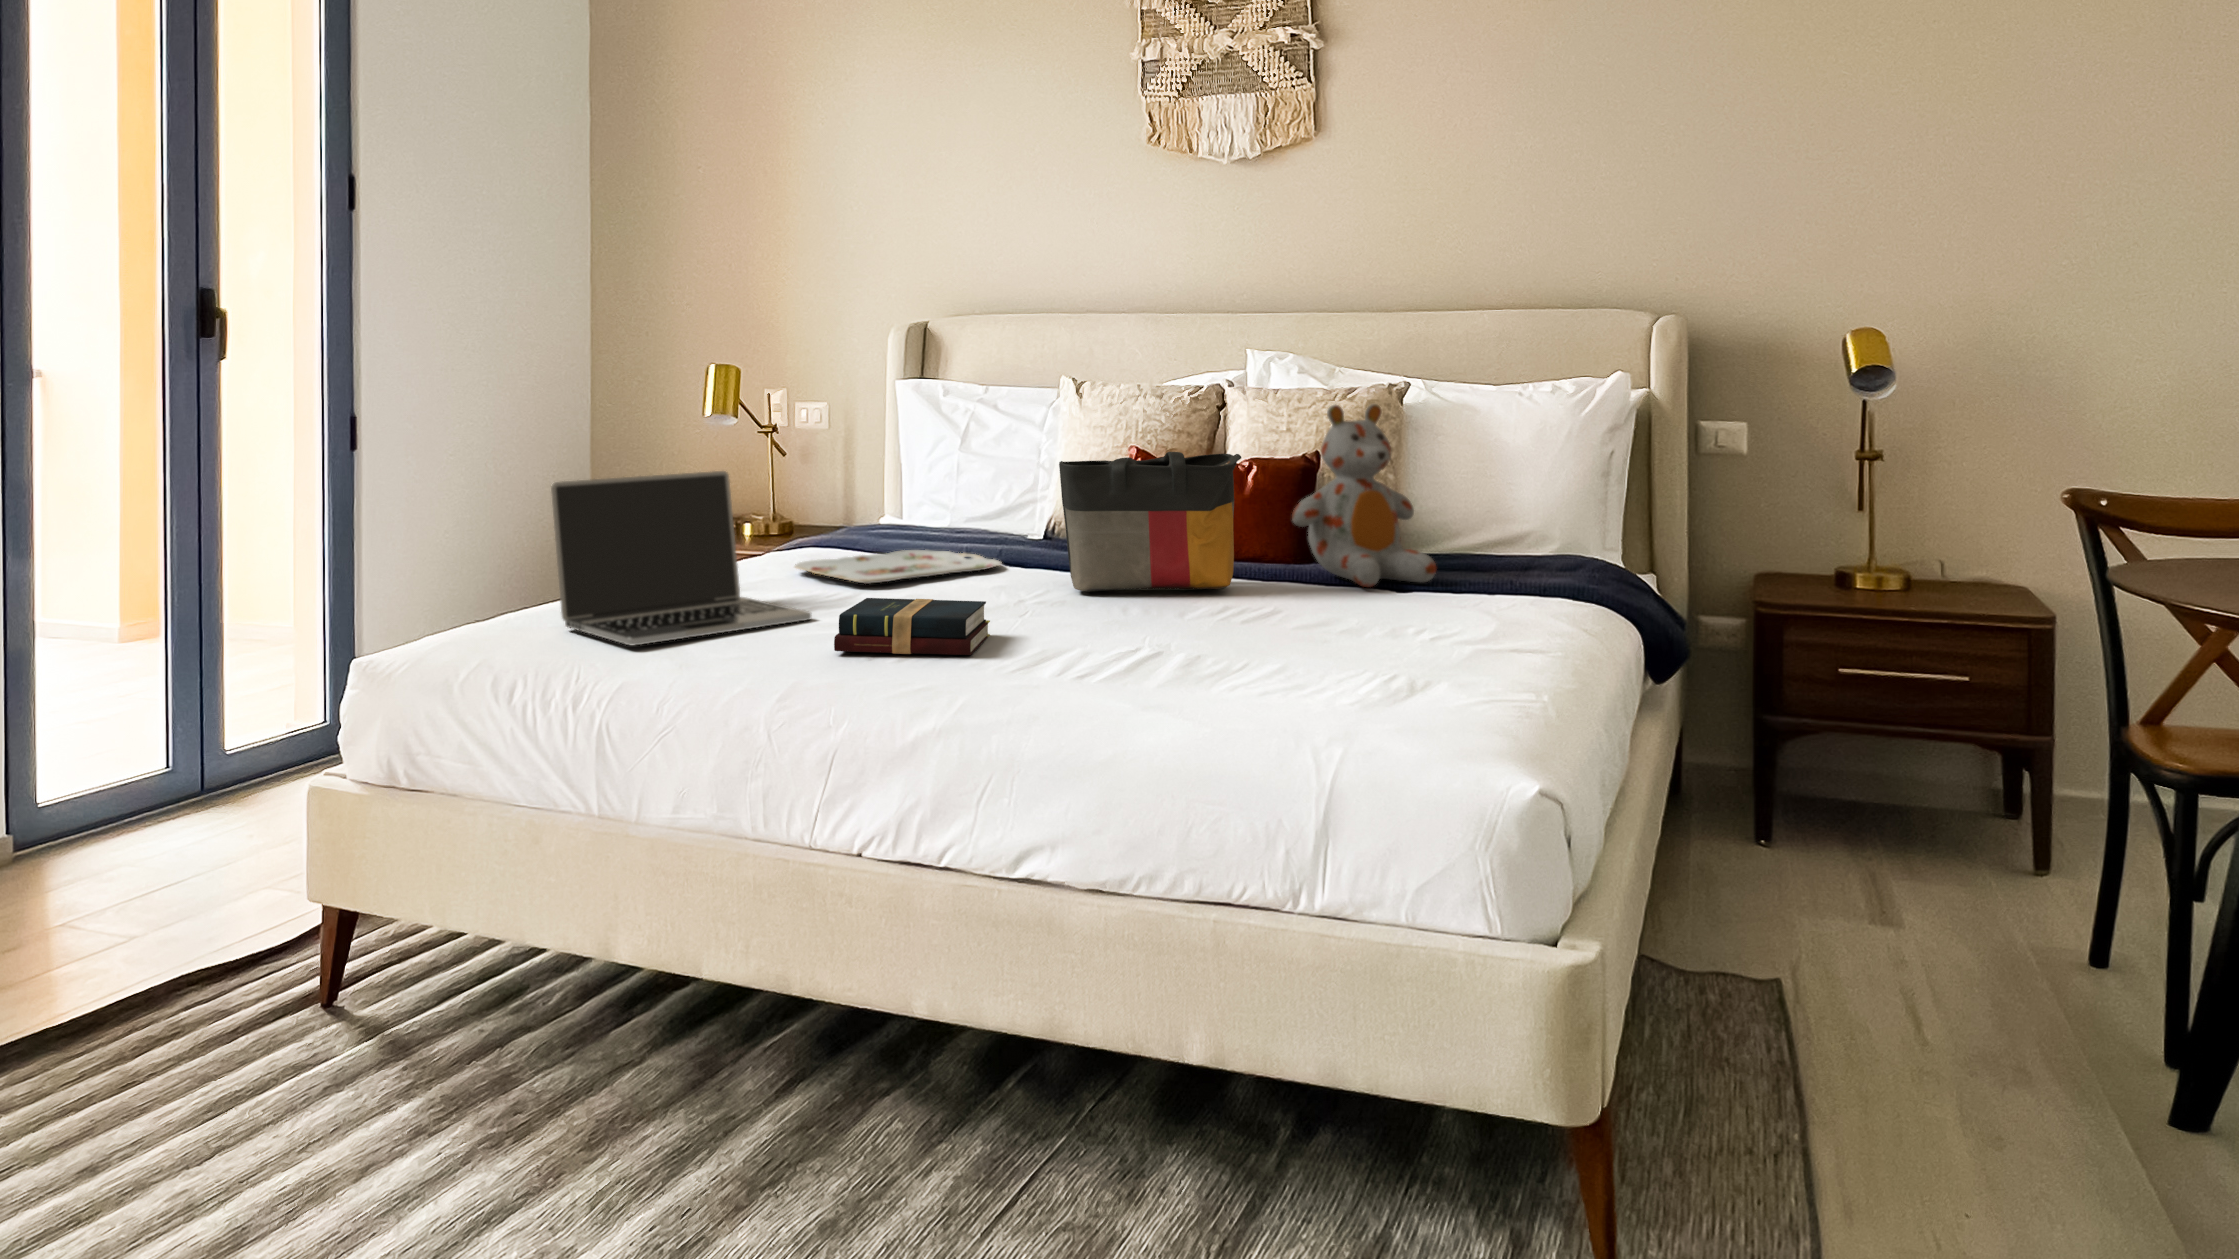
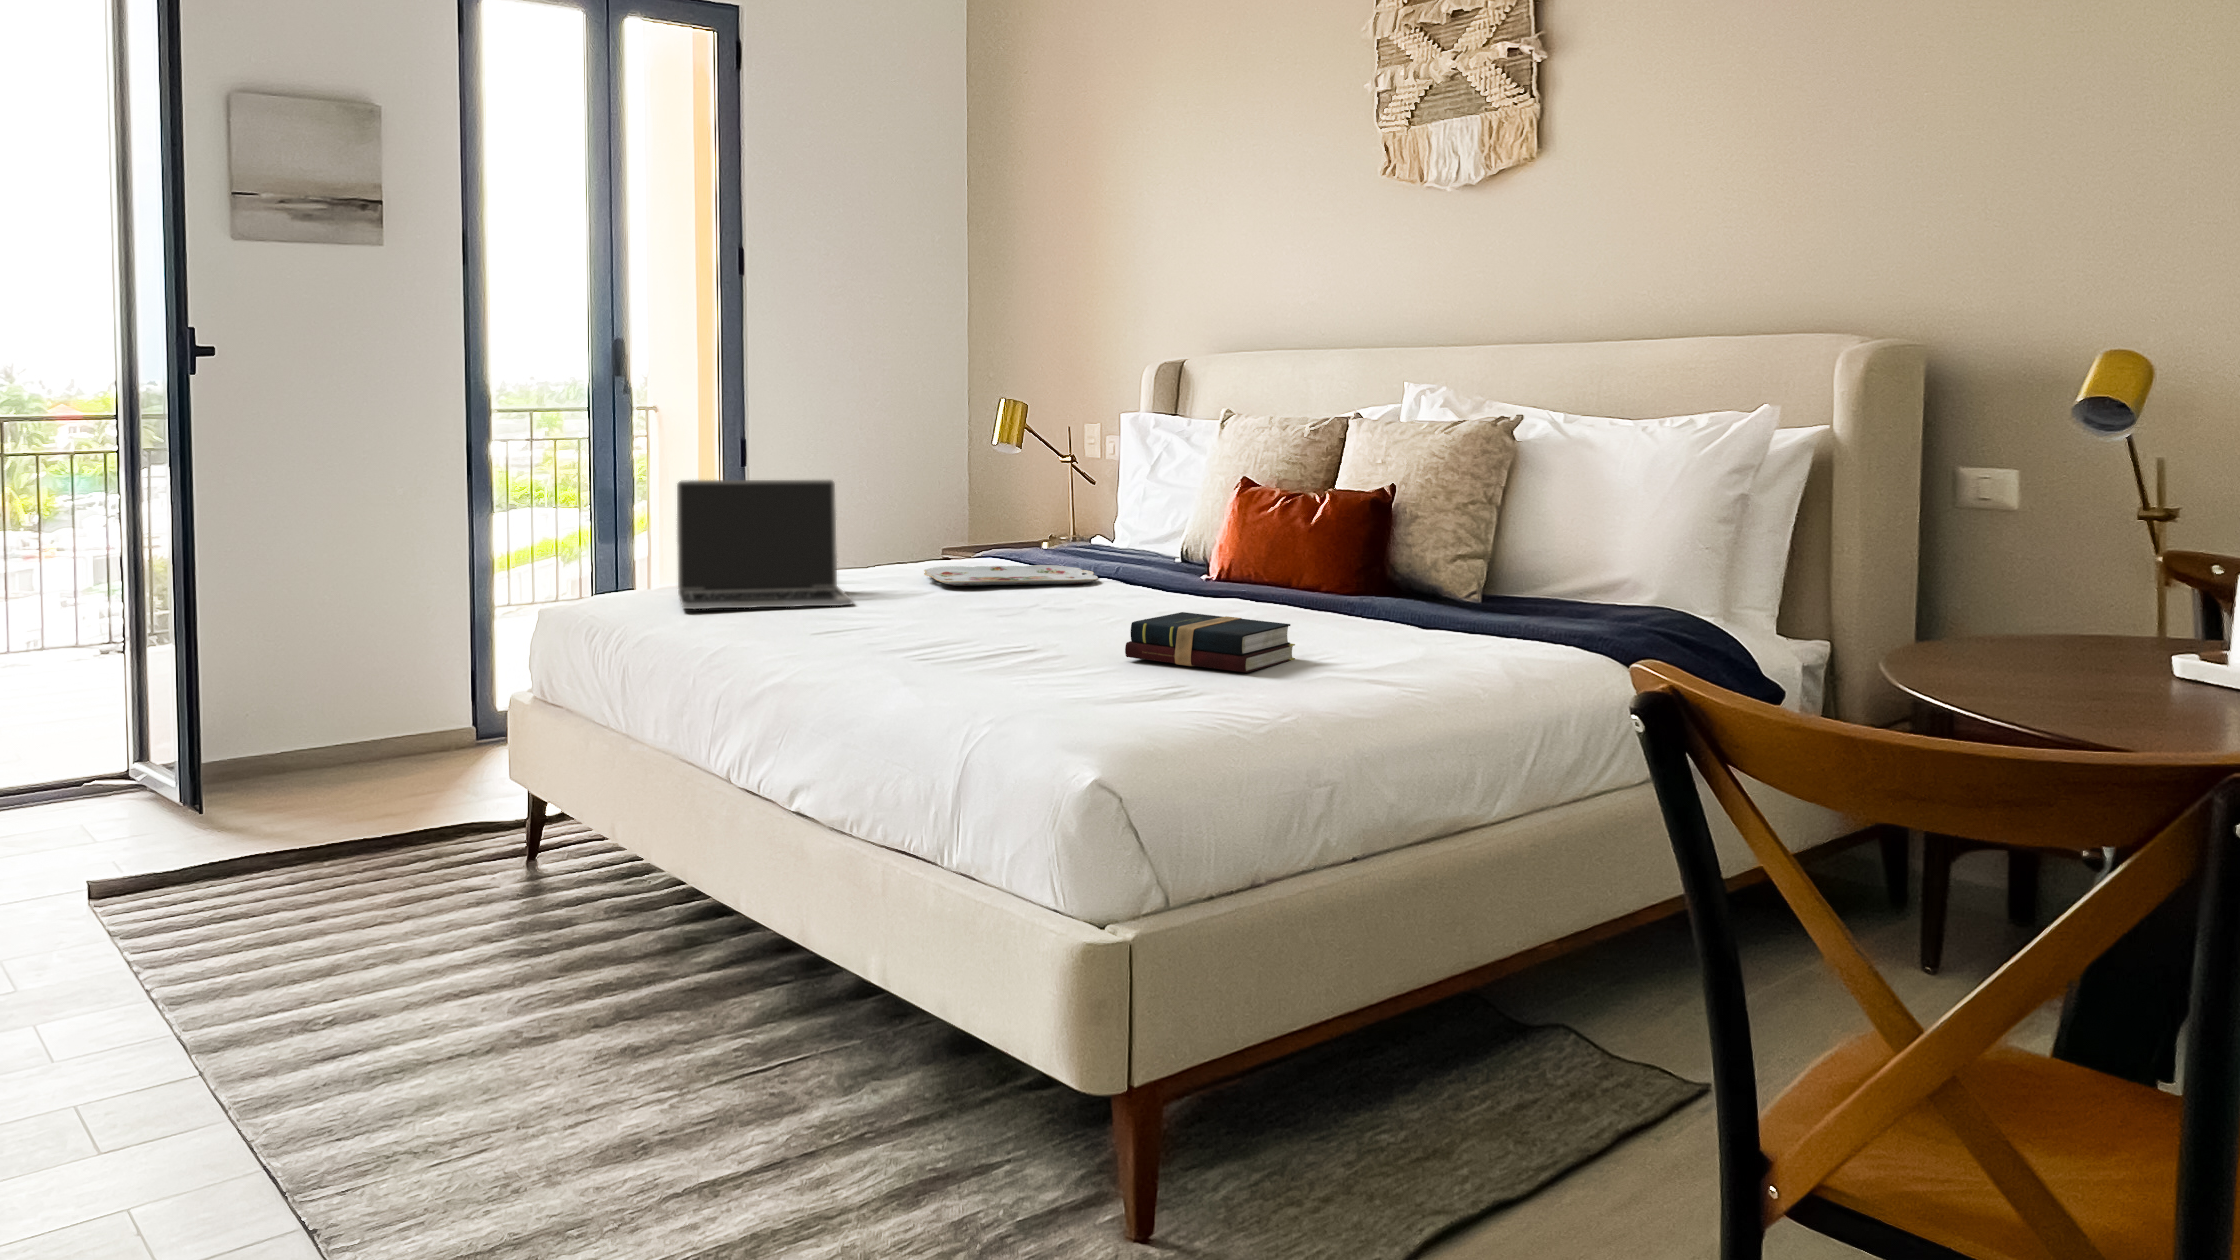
stuffed bear: present [1292,404,1437,587] -> none [1317,433,1469,621]
tote bag: present [1059,452,1241,592] -> none [1088,475,1249,610]
hardback book: present [834,598,990,655] -> present [1125,612,1295,673]

